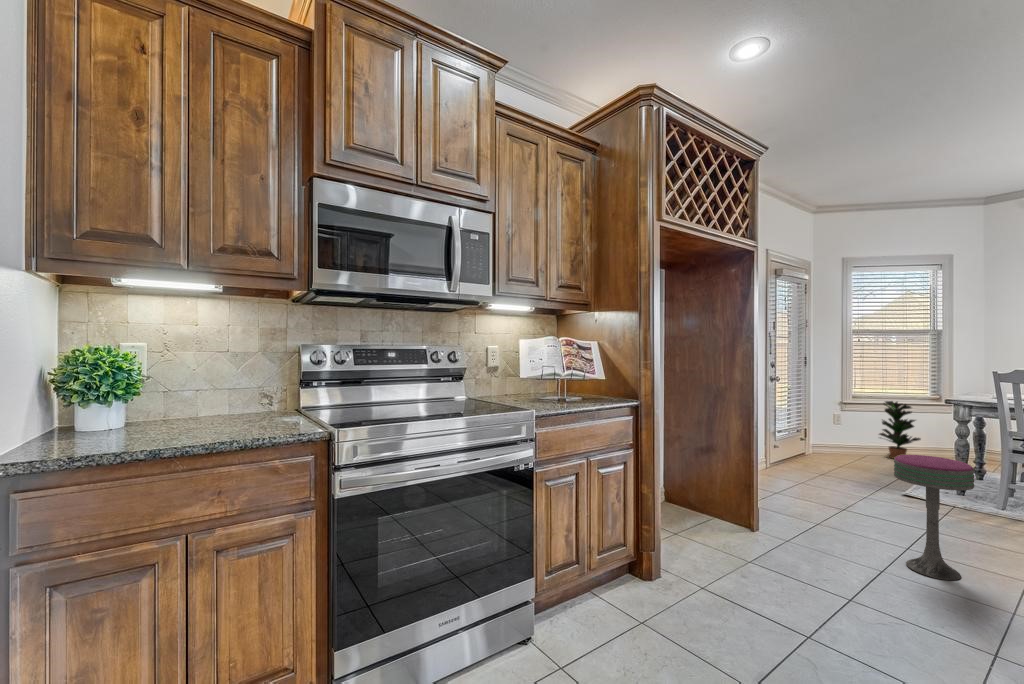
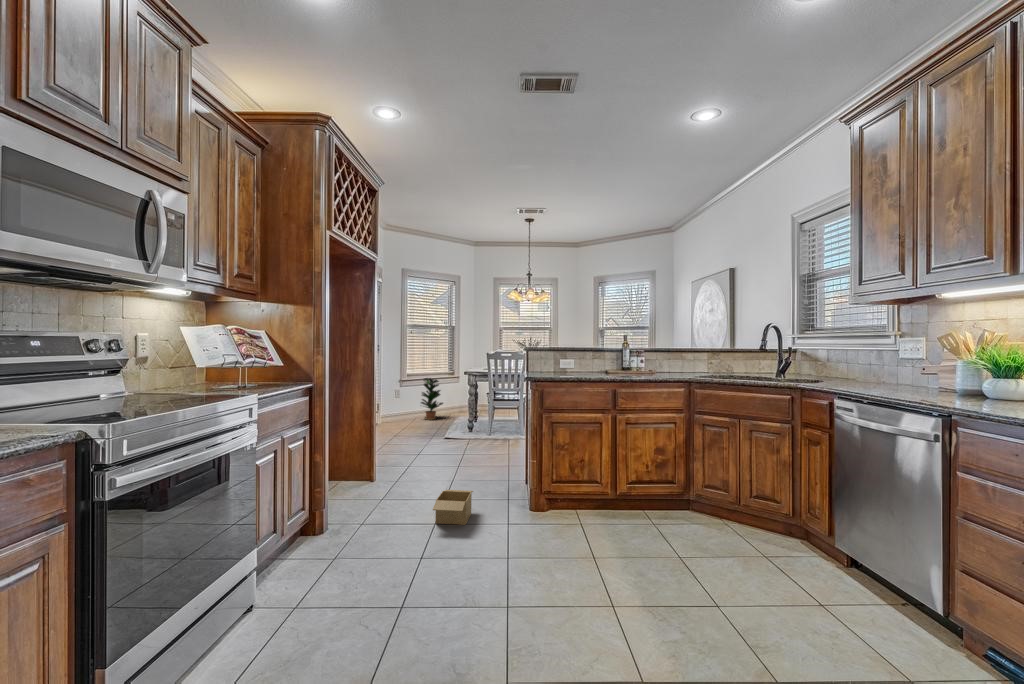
bar stool: present [894,455,974,580] -> none [457,406,494,479]
cardboard box: none [799,582,896,656] -> present [433,490,473,525]

